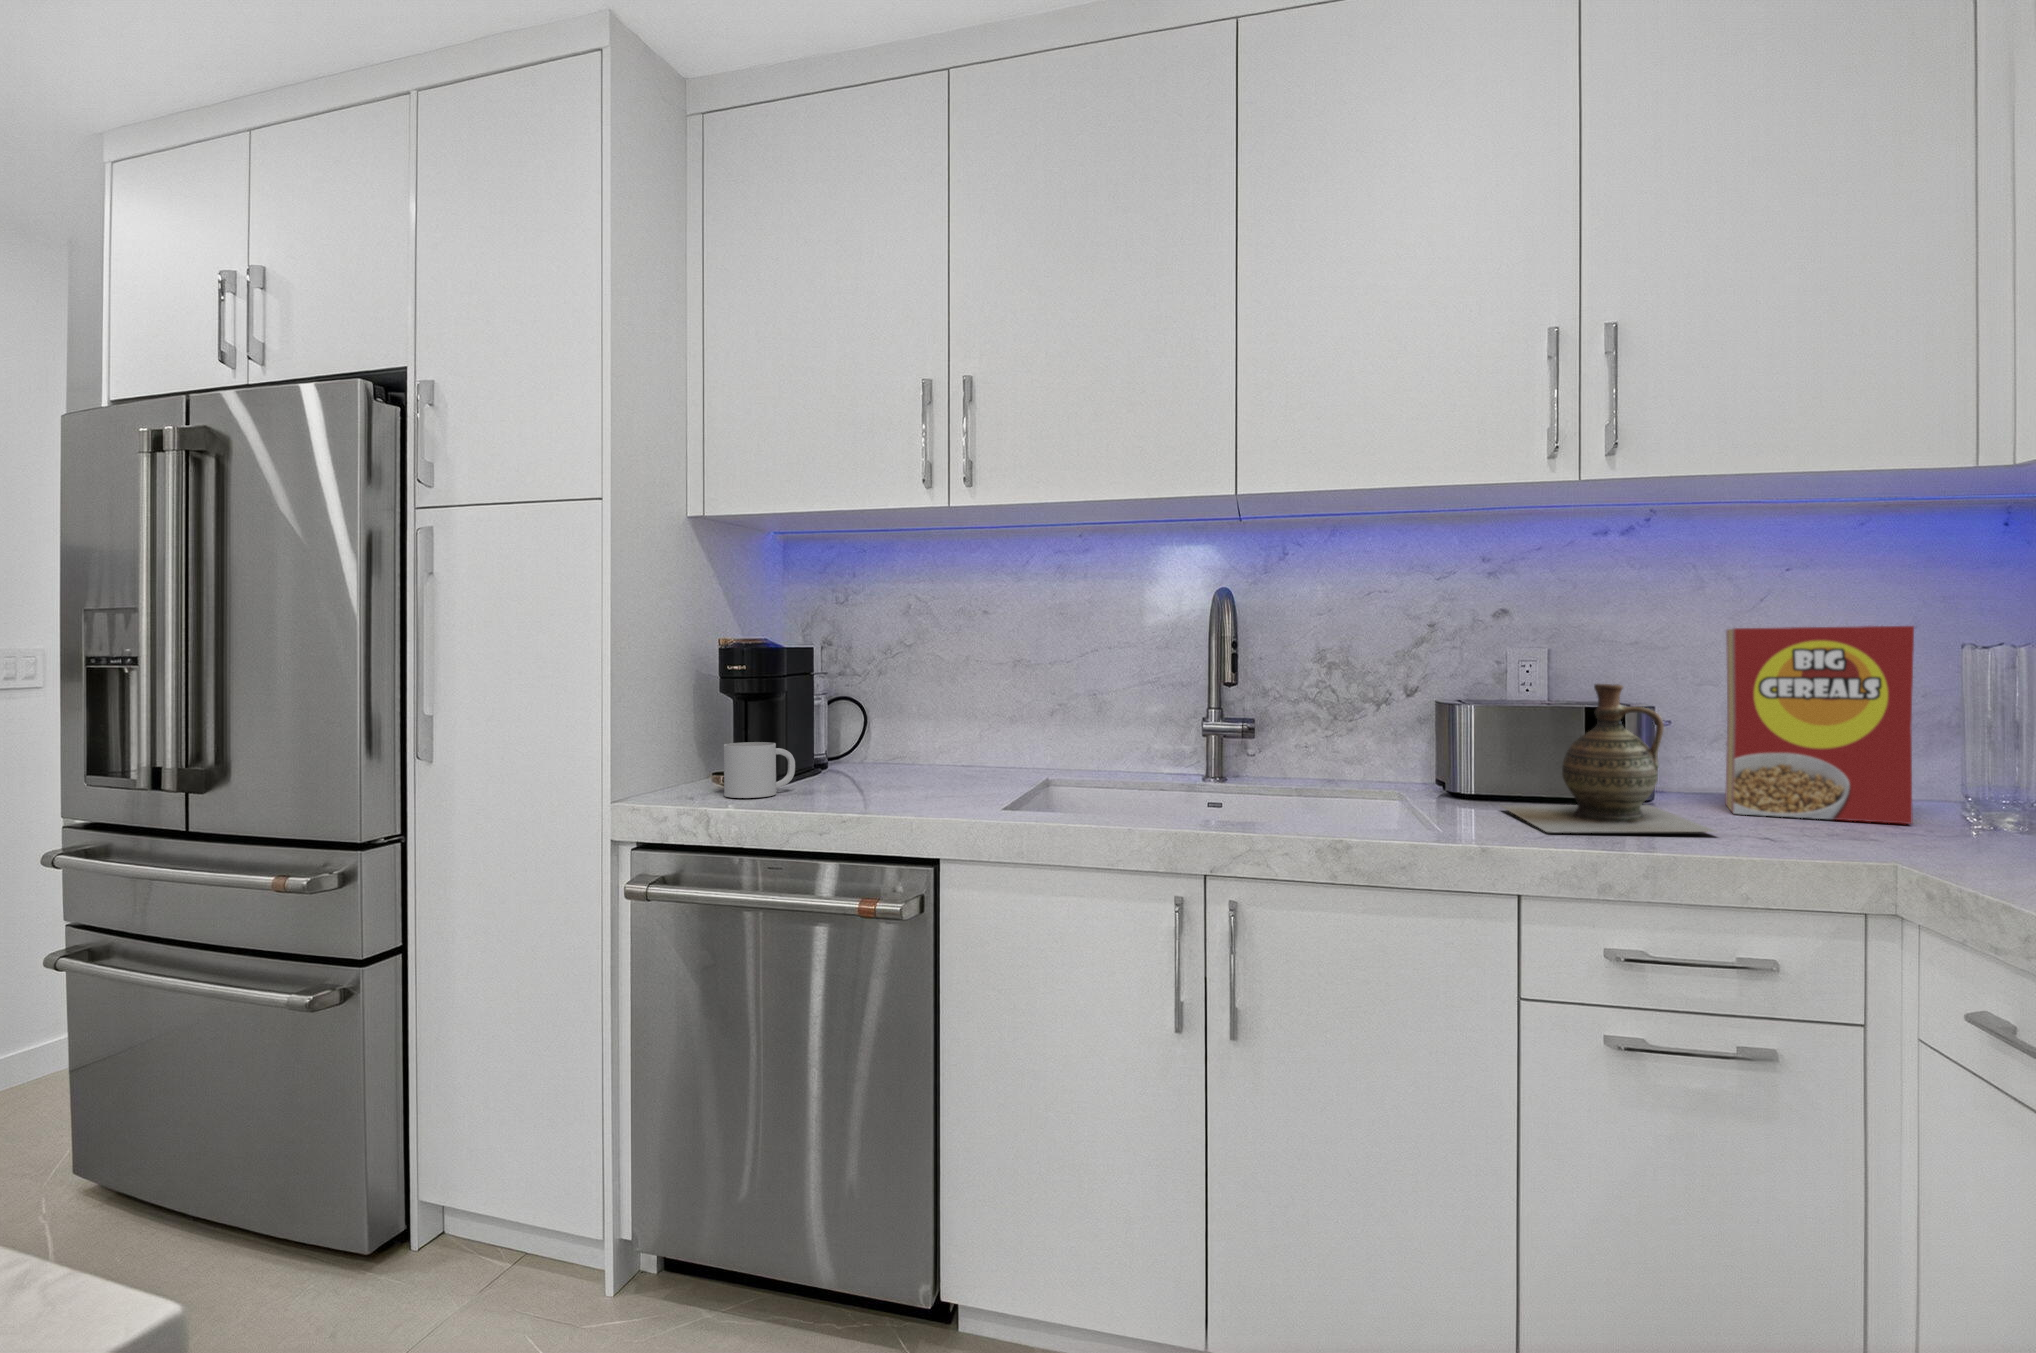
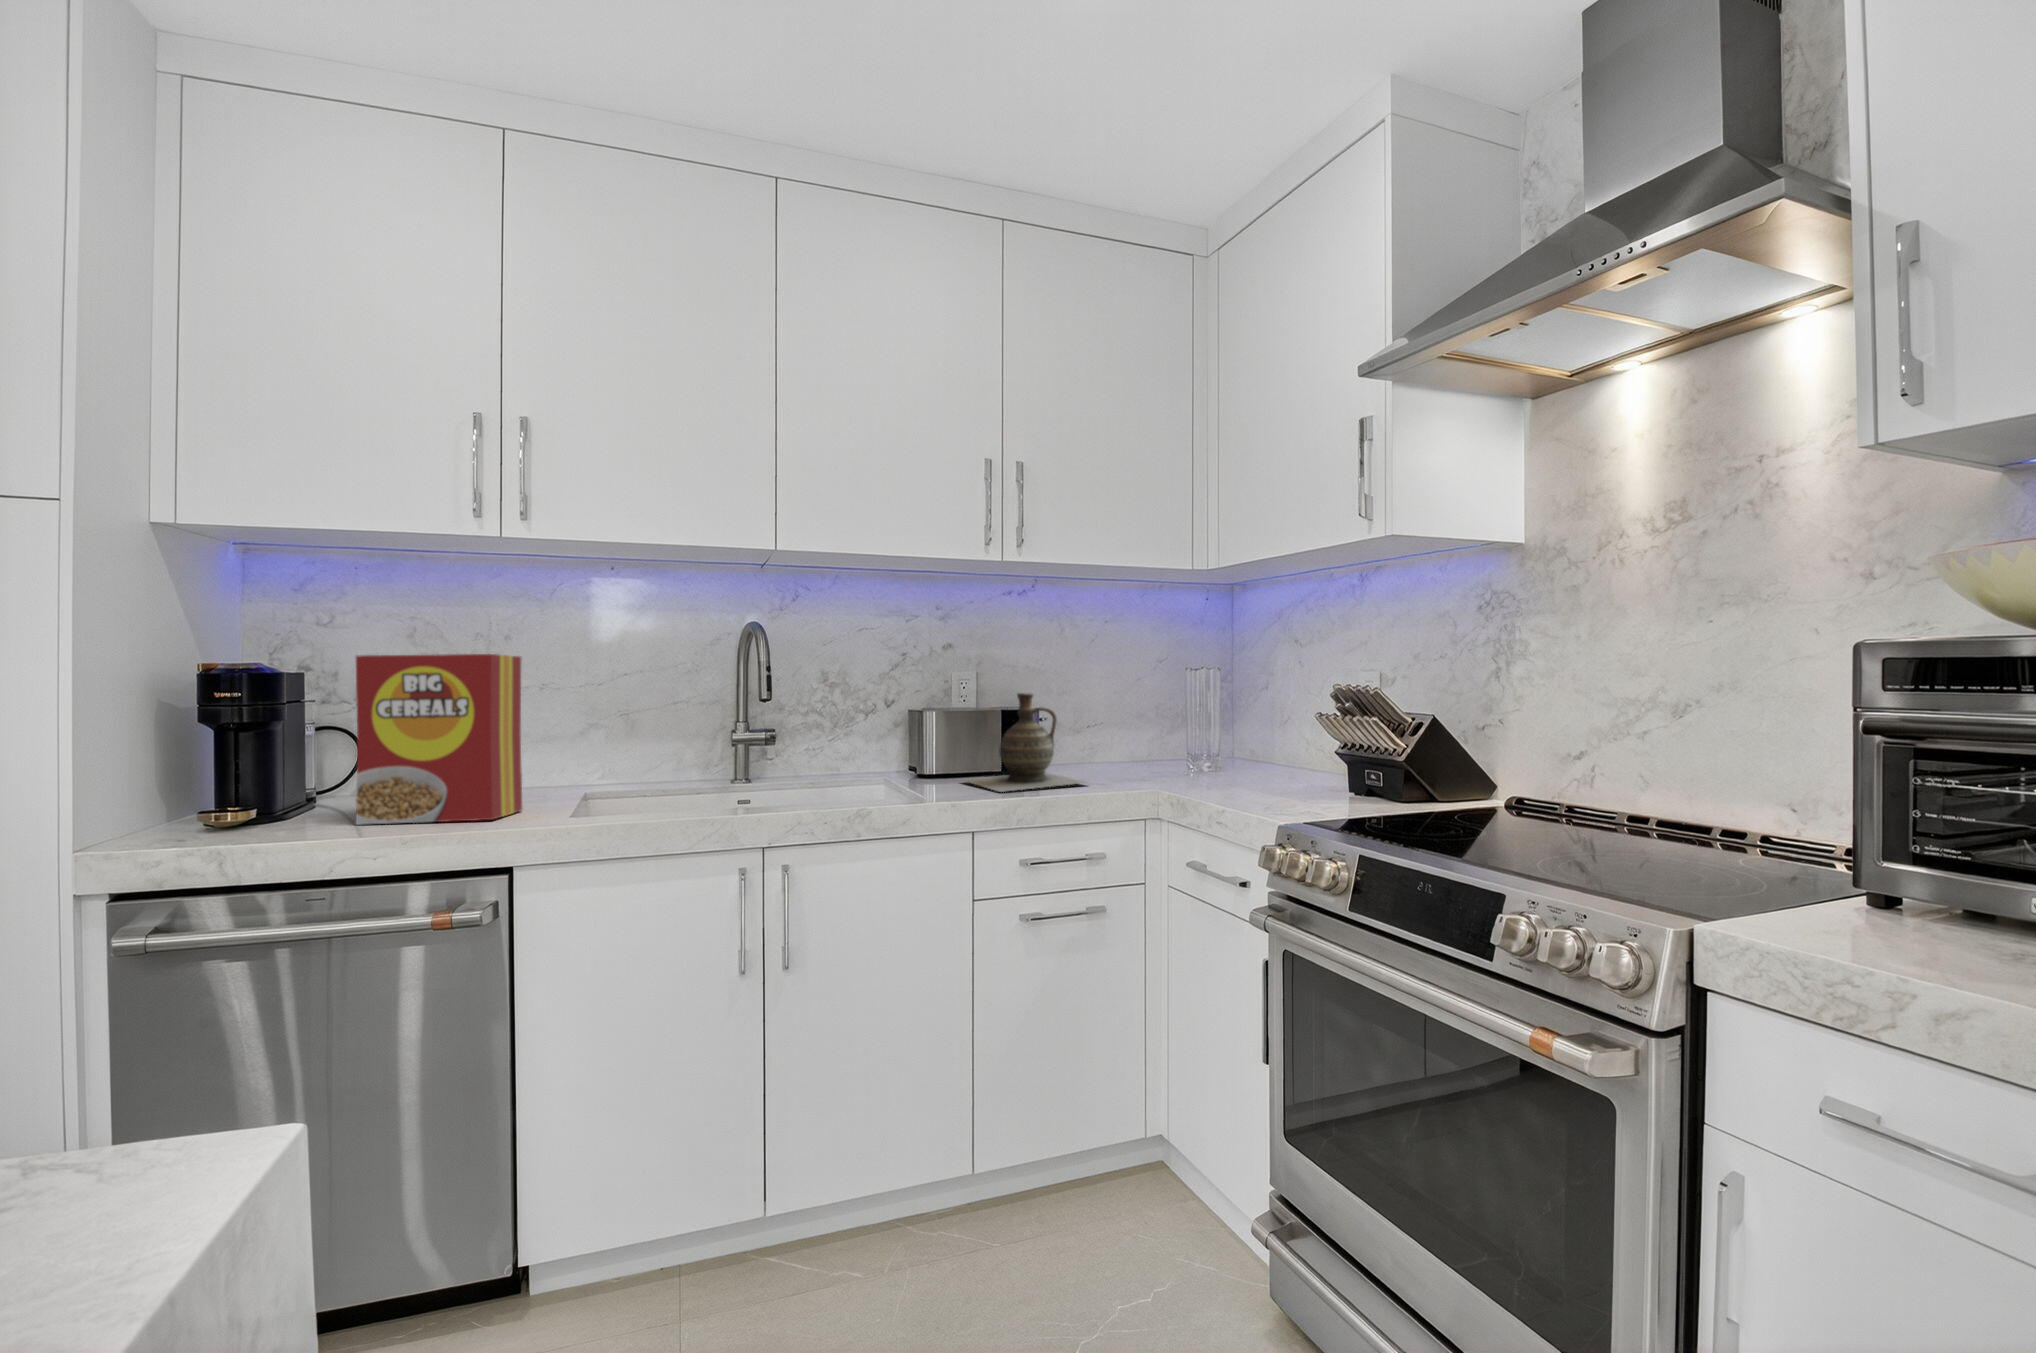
cereal box: present [1725,626,1914,824] -> present [356,654,522,825]
mug: present [724,742,795,798] -> none [207,773,304,836]

